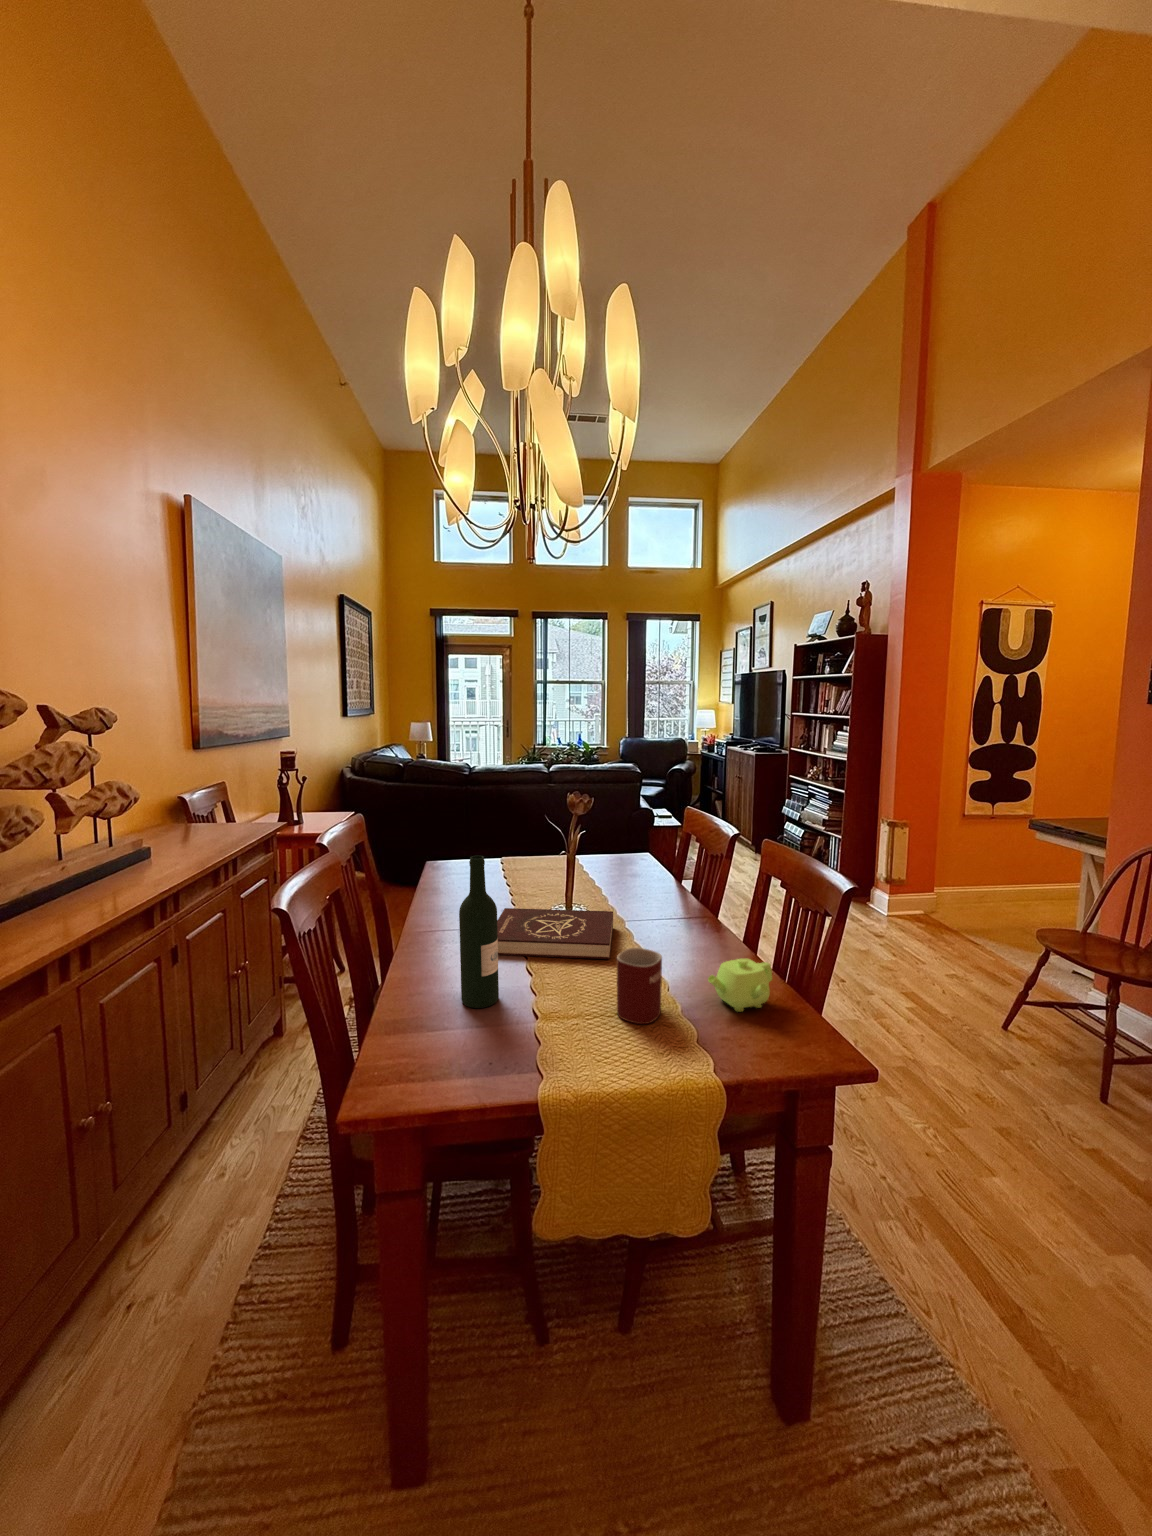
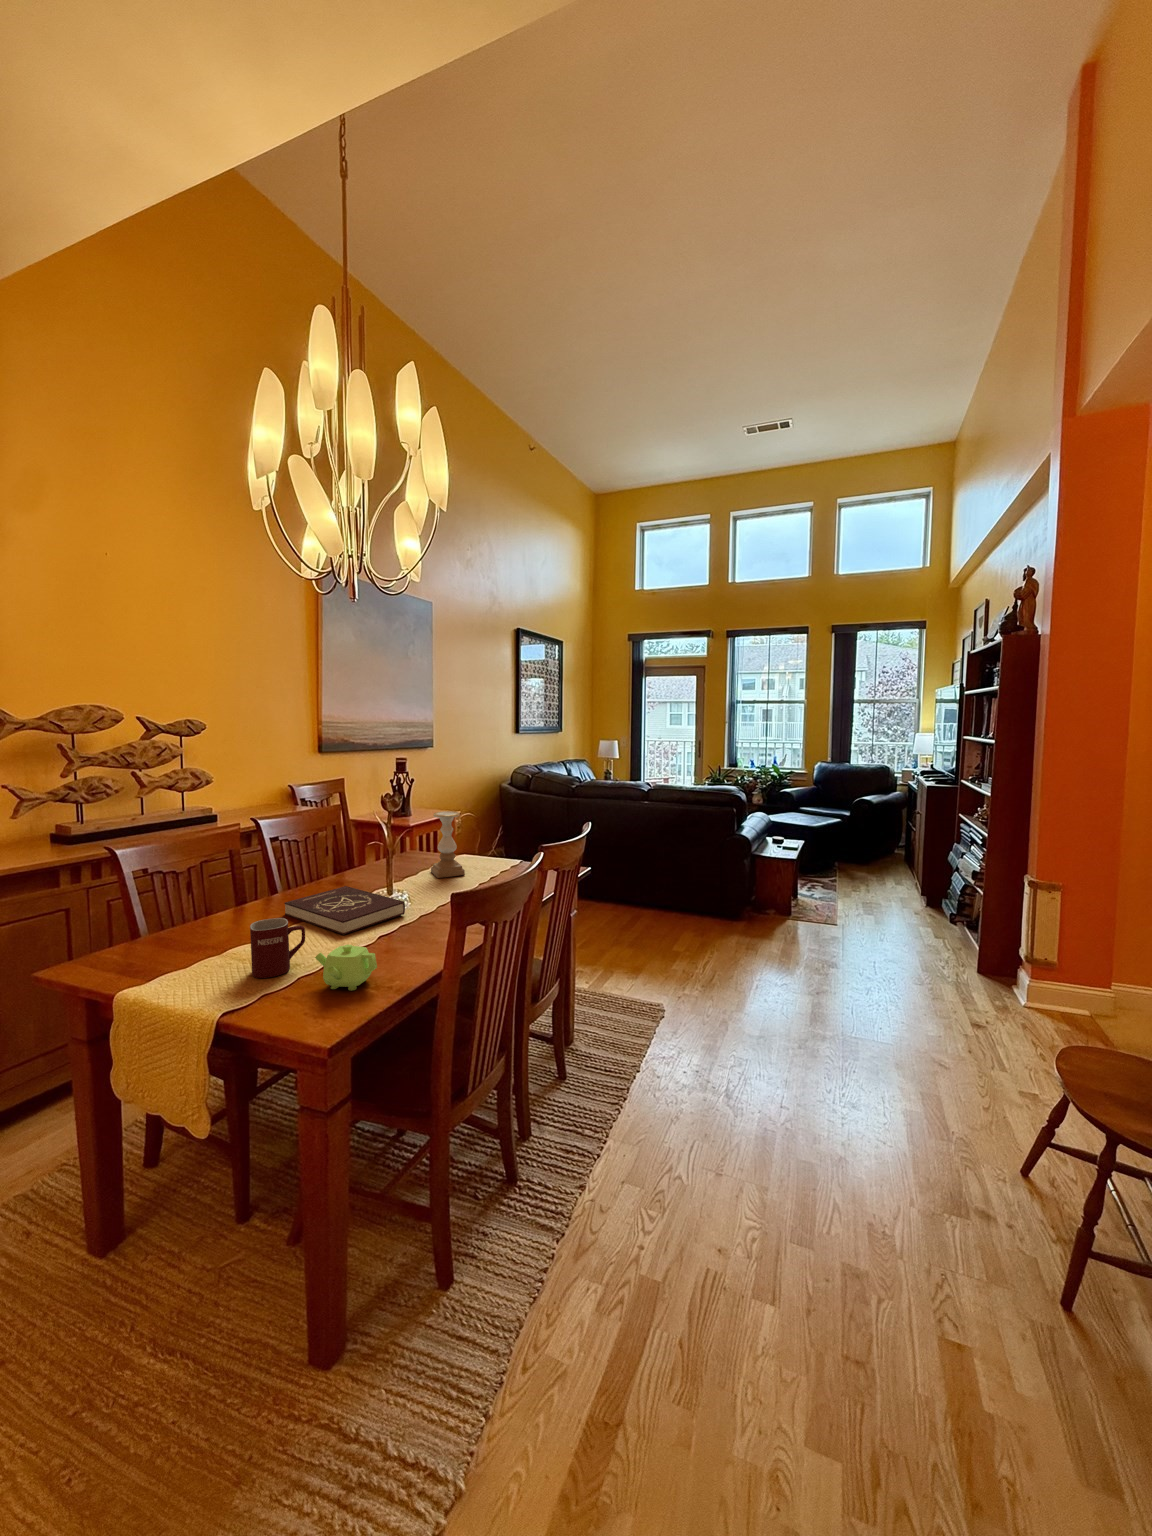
candle holder: none [520,808,563,885] -> present [431,811,465,878]
wine bottle: present [459,856,499,1008] -> none [194,831,229,943]

